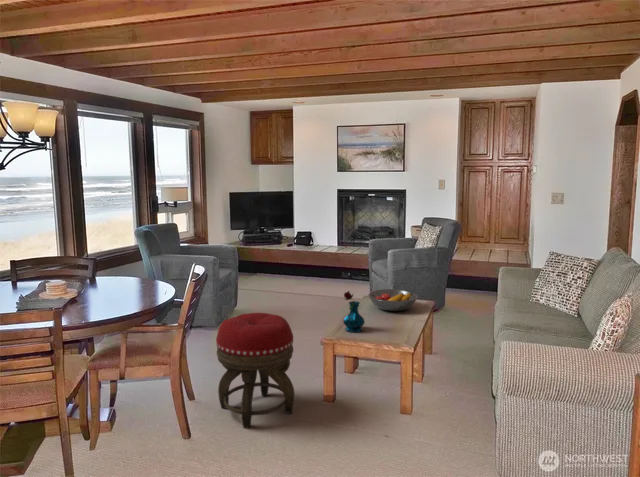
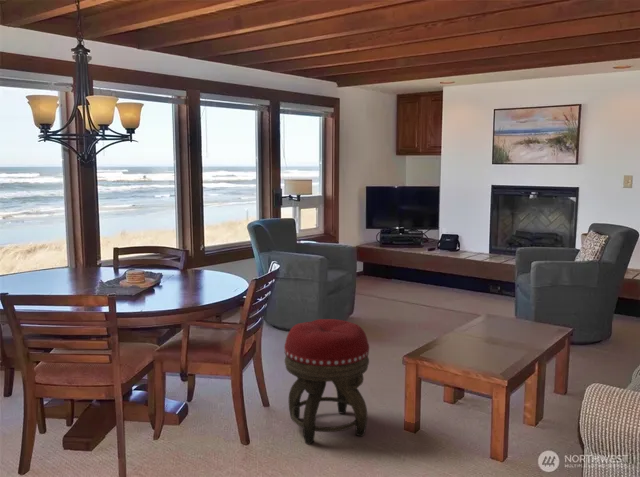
fruit bowl: present [368,289,418,311] -> none [480,307,543,334]
vase: present [343,291,365,333] -> none [435,303,461,354]

